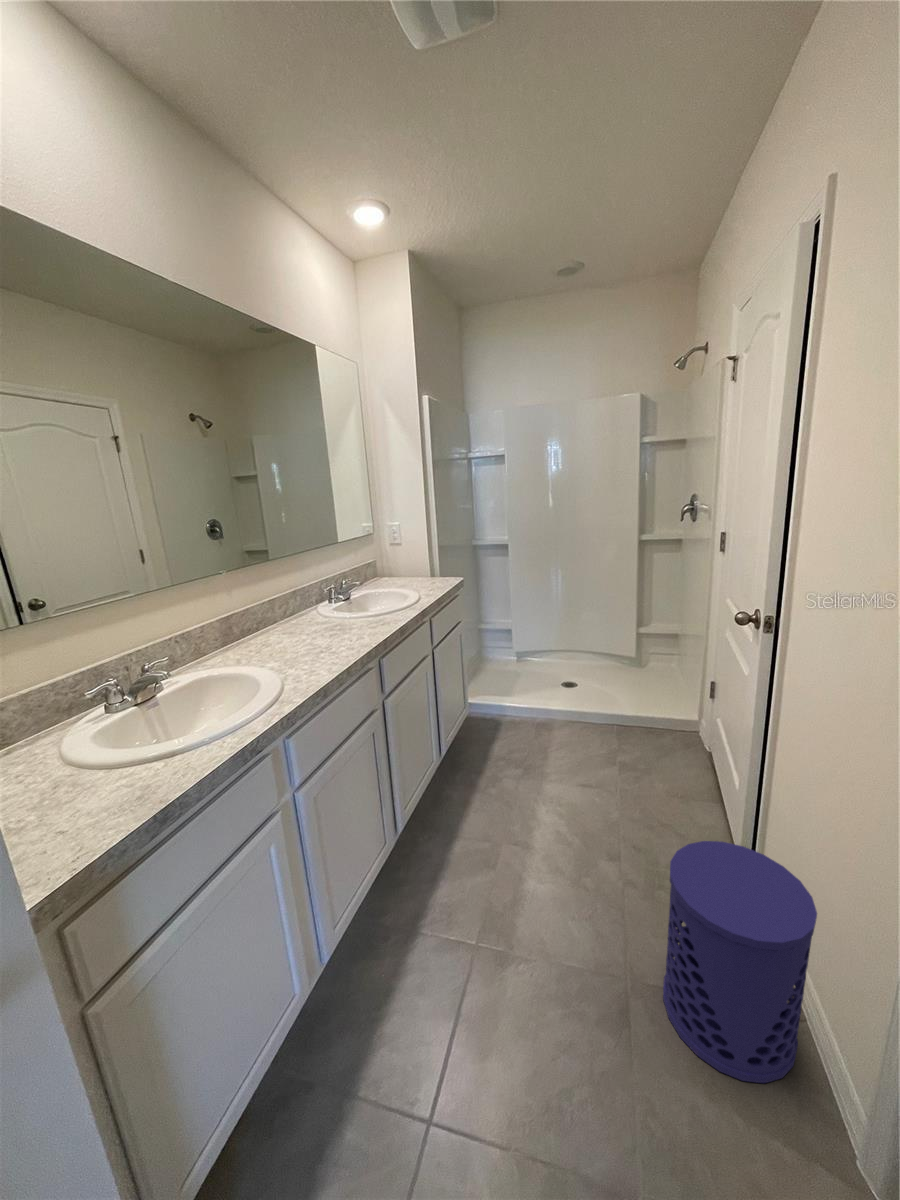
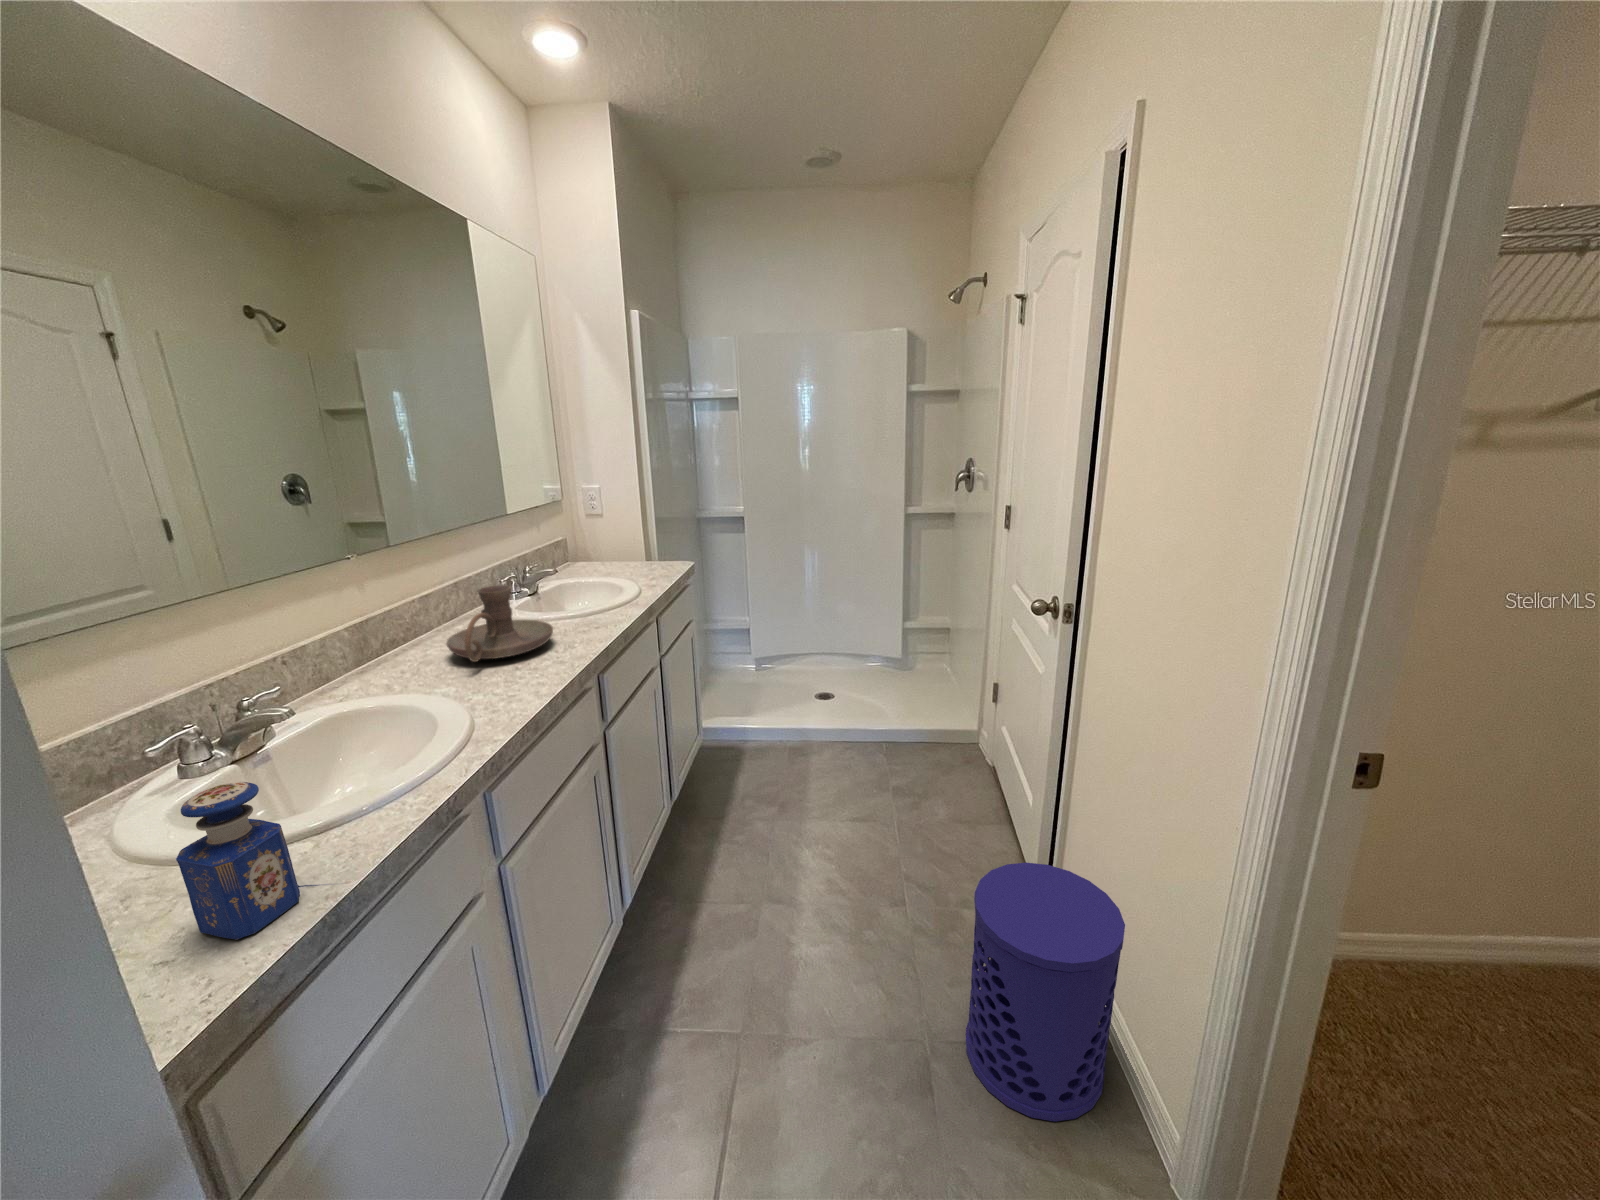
candle holder: none [278,593,349,646] -> present [446,585,553,662]
perfume bottle: none [66,718,142,824] -> present [176,782,300,940]

